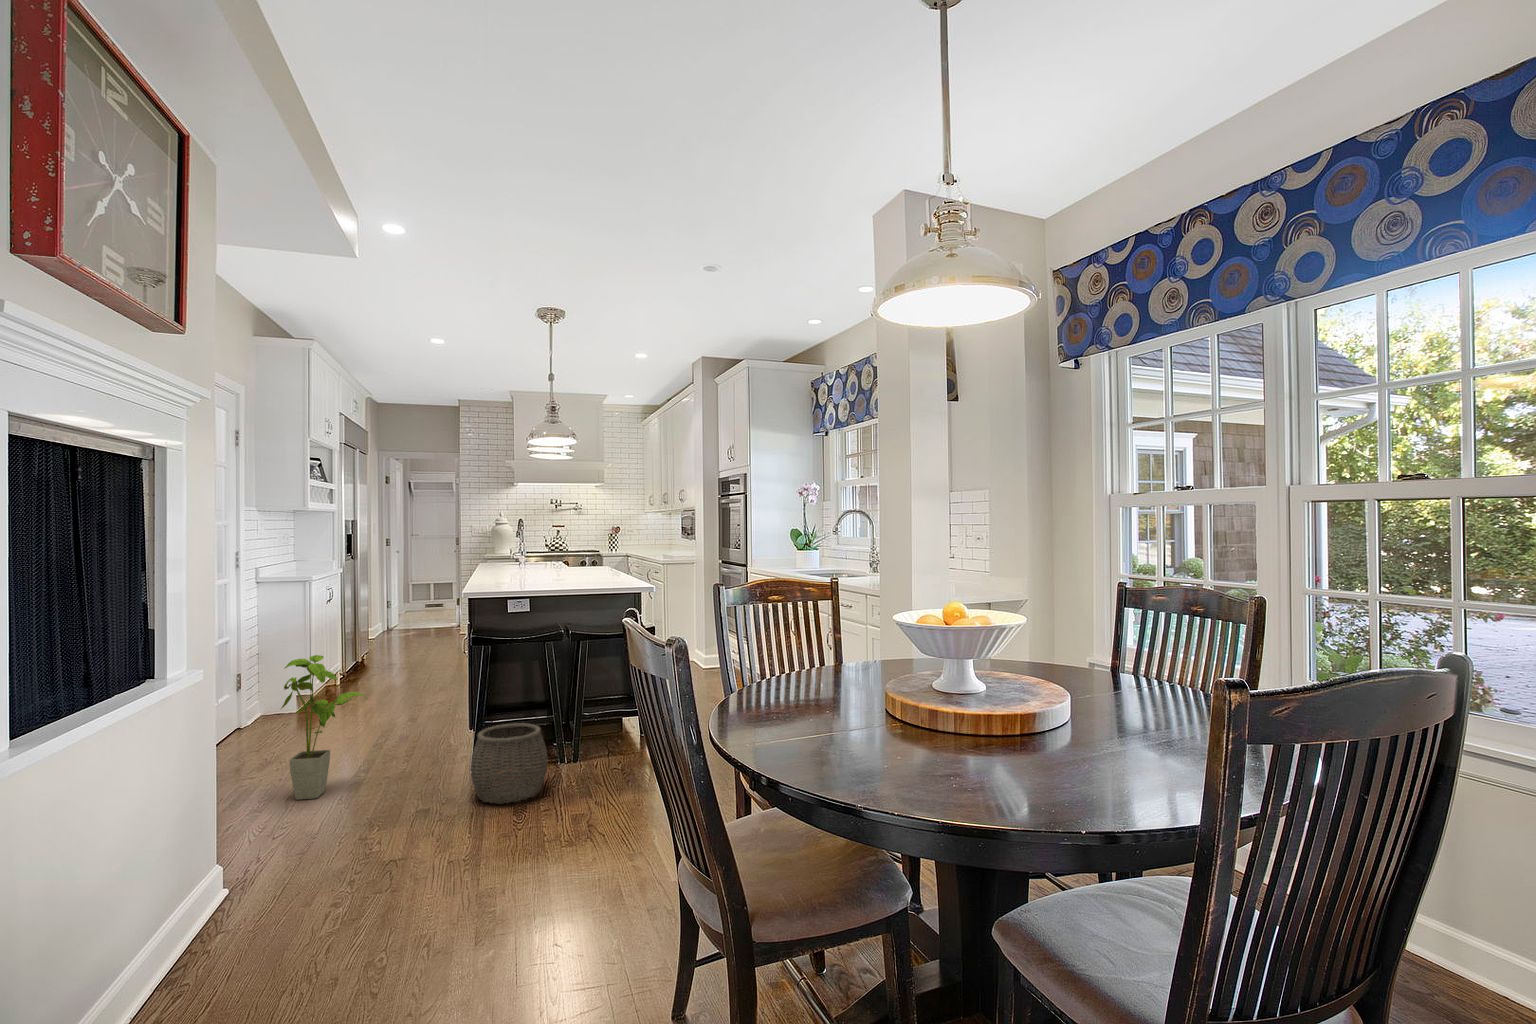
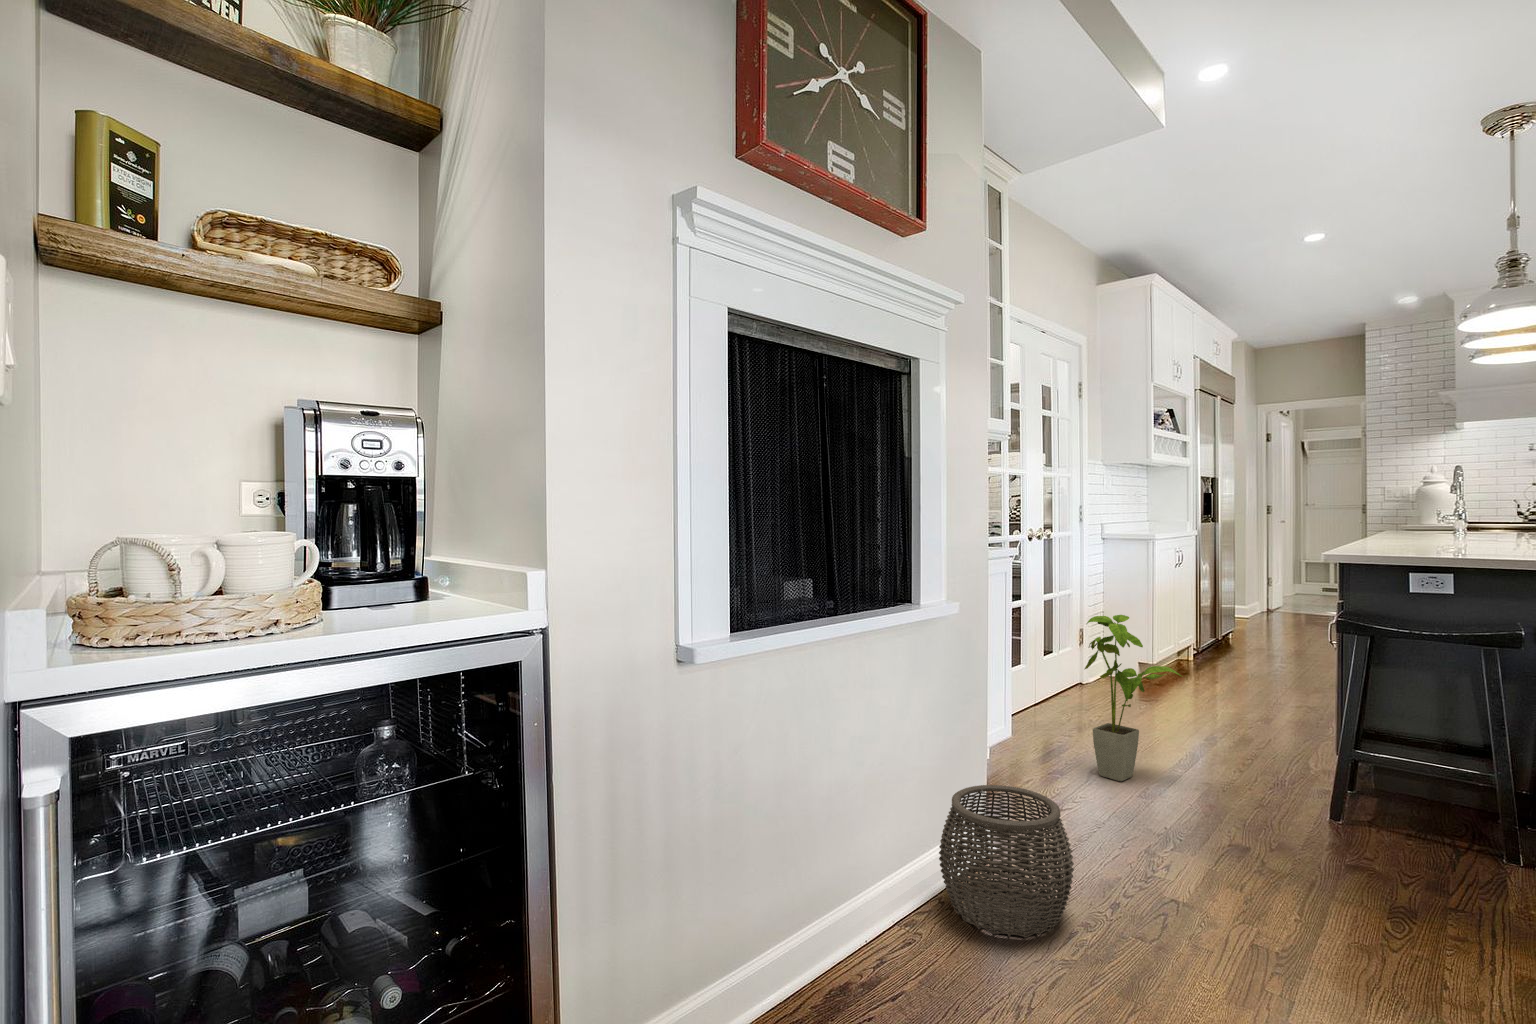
woven basket: present [470,723,547,804] -> present [939,785,1074,938]

